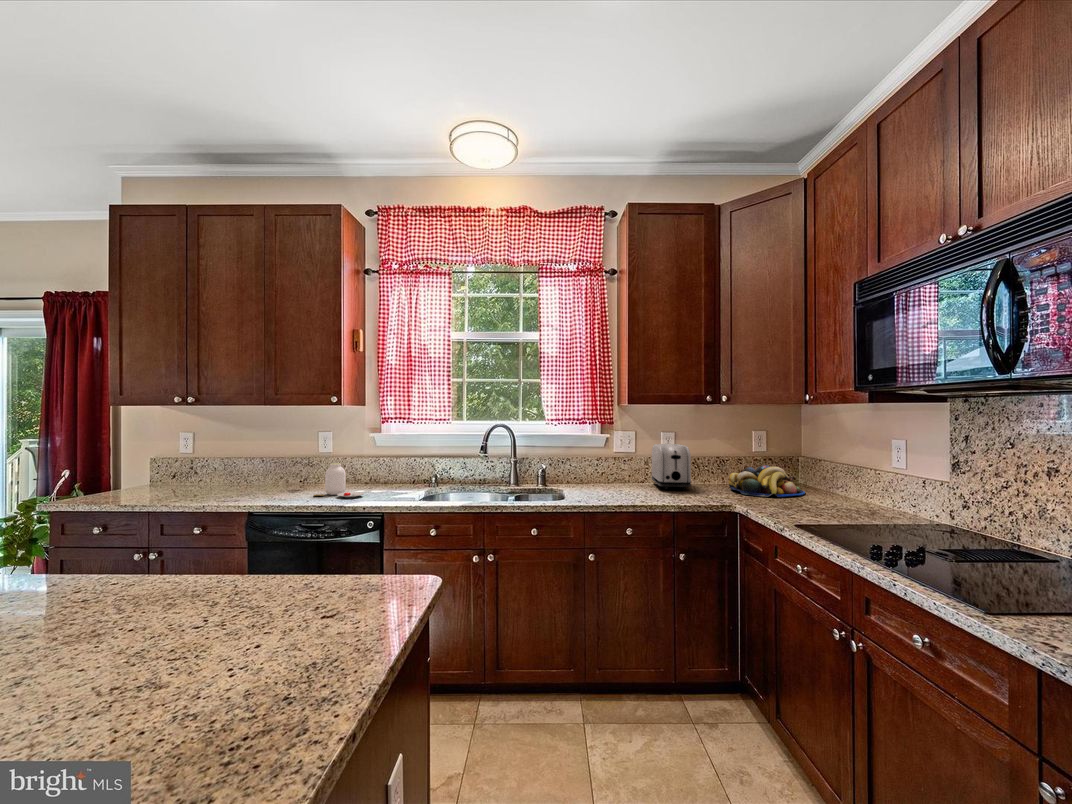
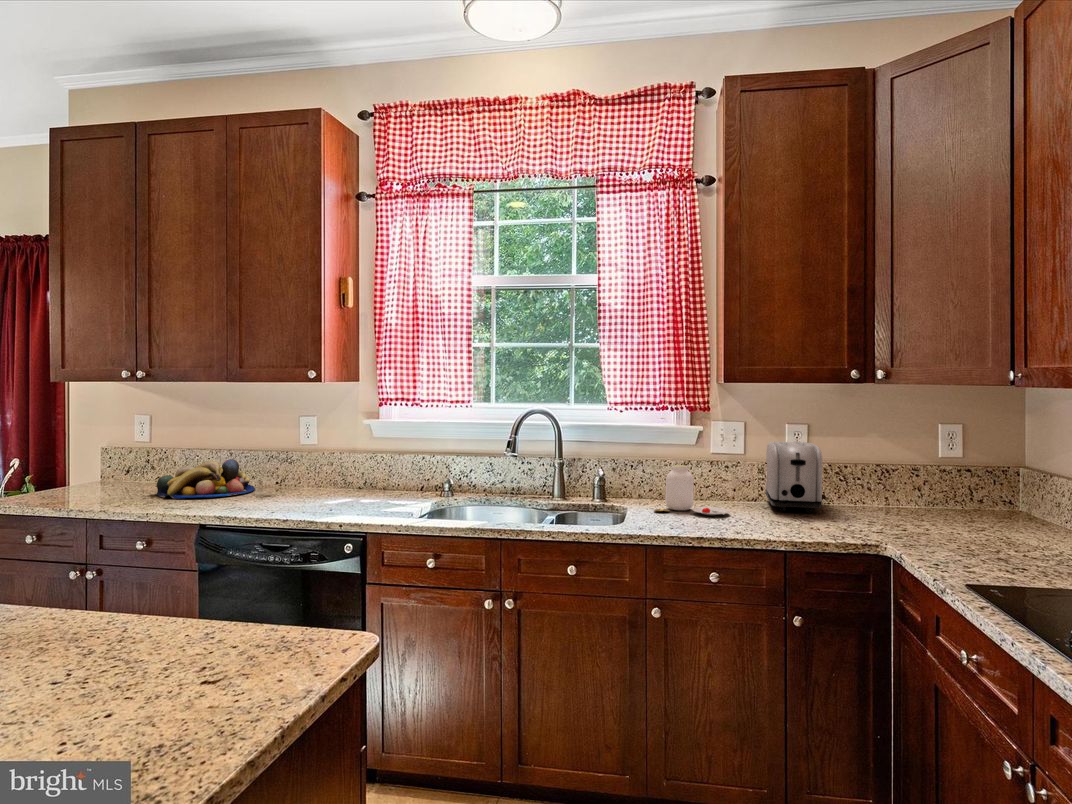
jar: present [314,463,364,497] -> present [654,465,730,515]
fruit bowl: present [728,465,805,497] -> present [156,459,255,499]

